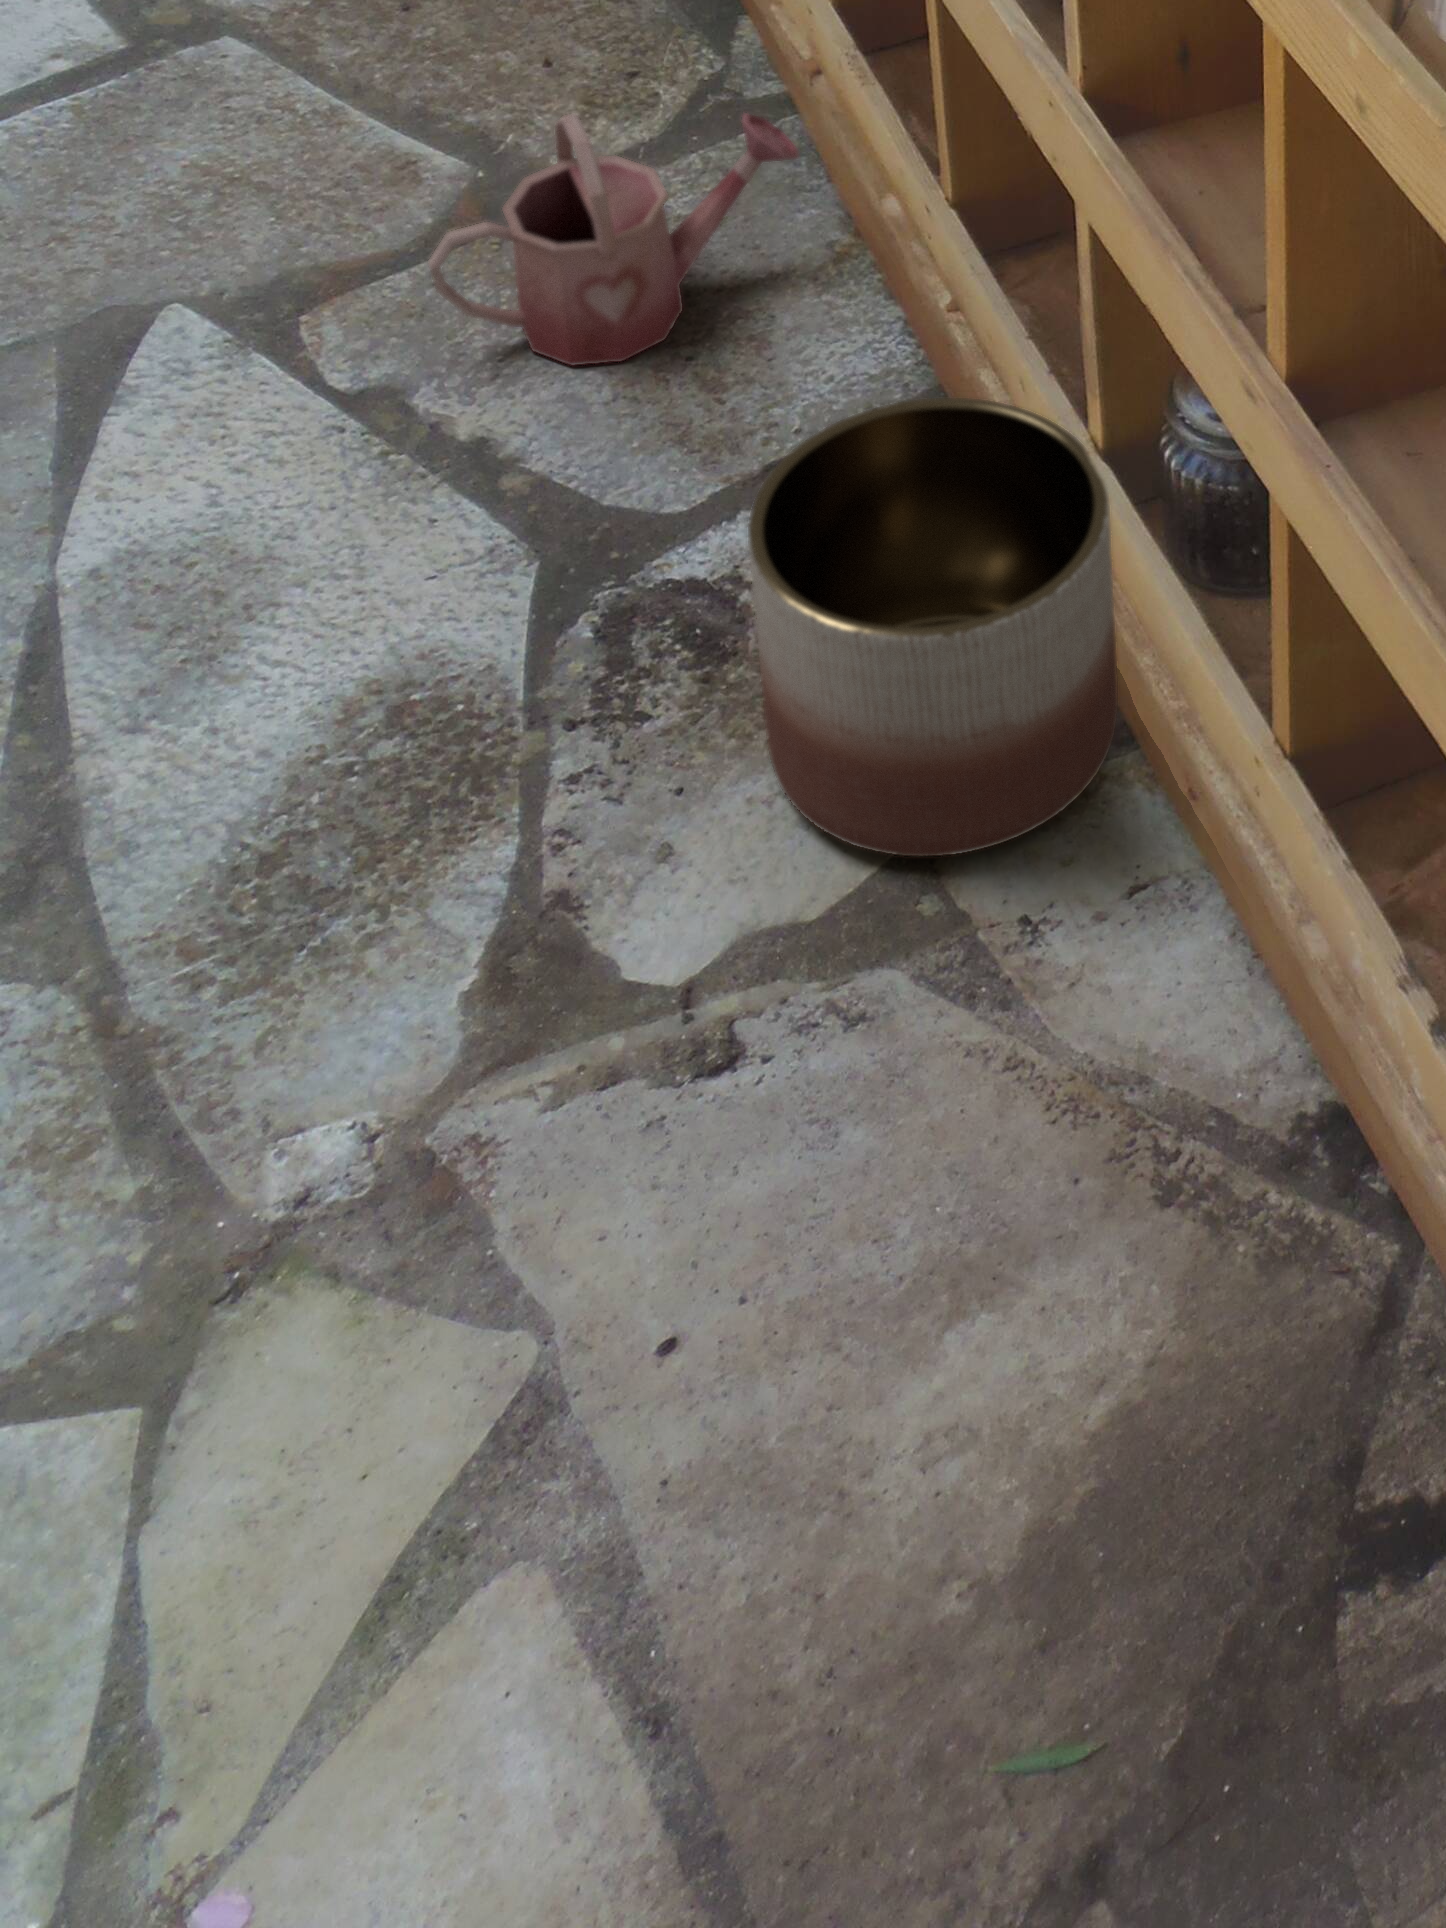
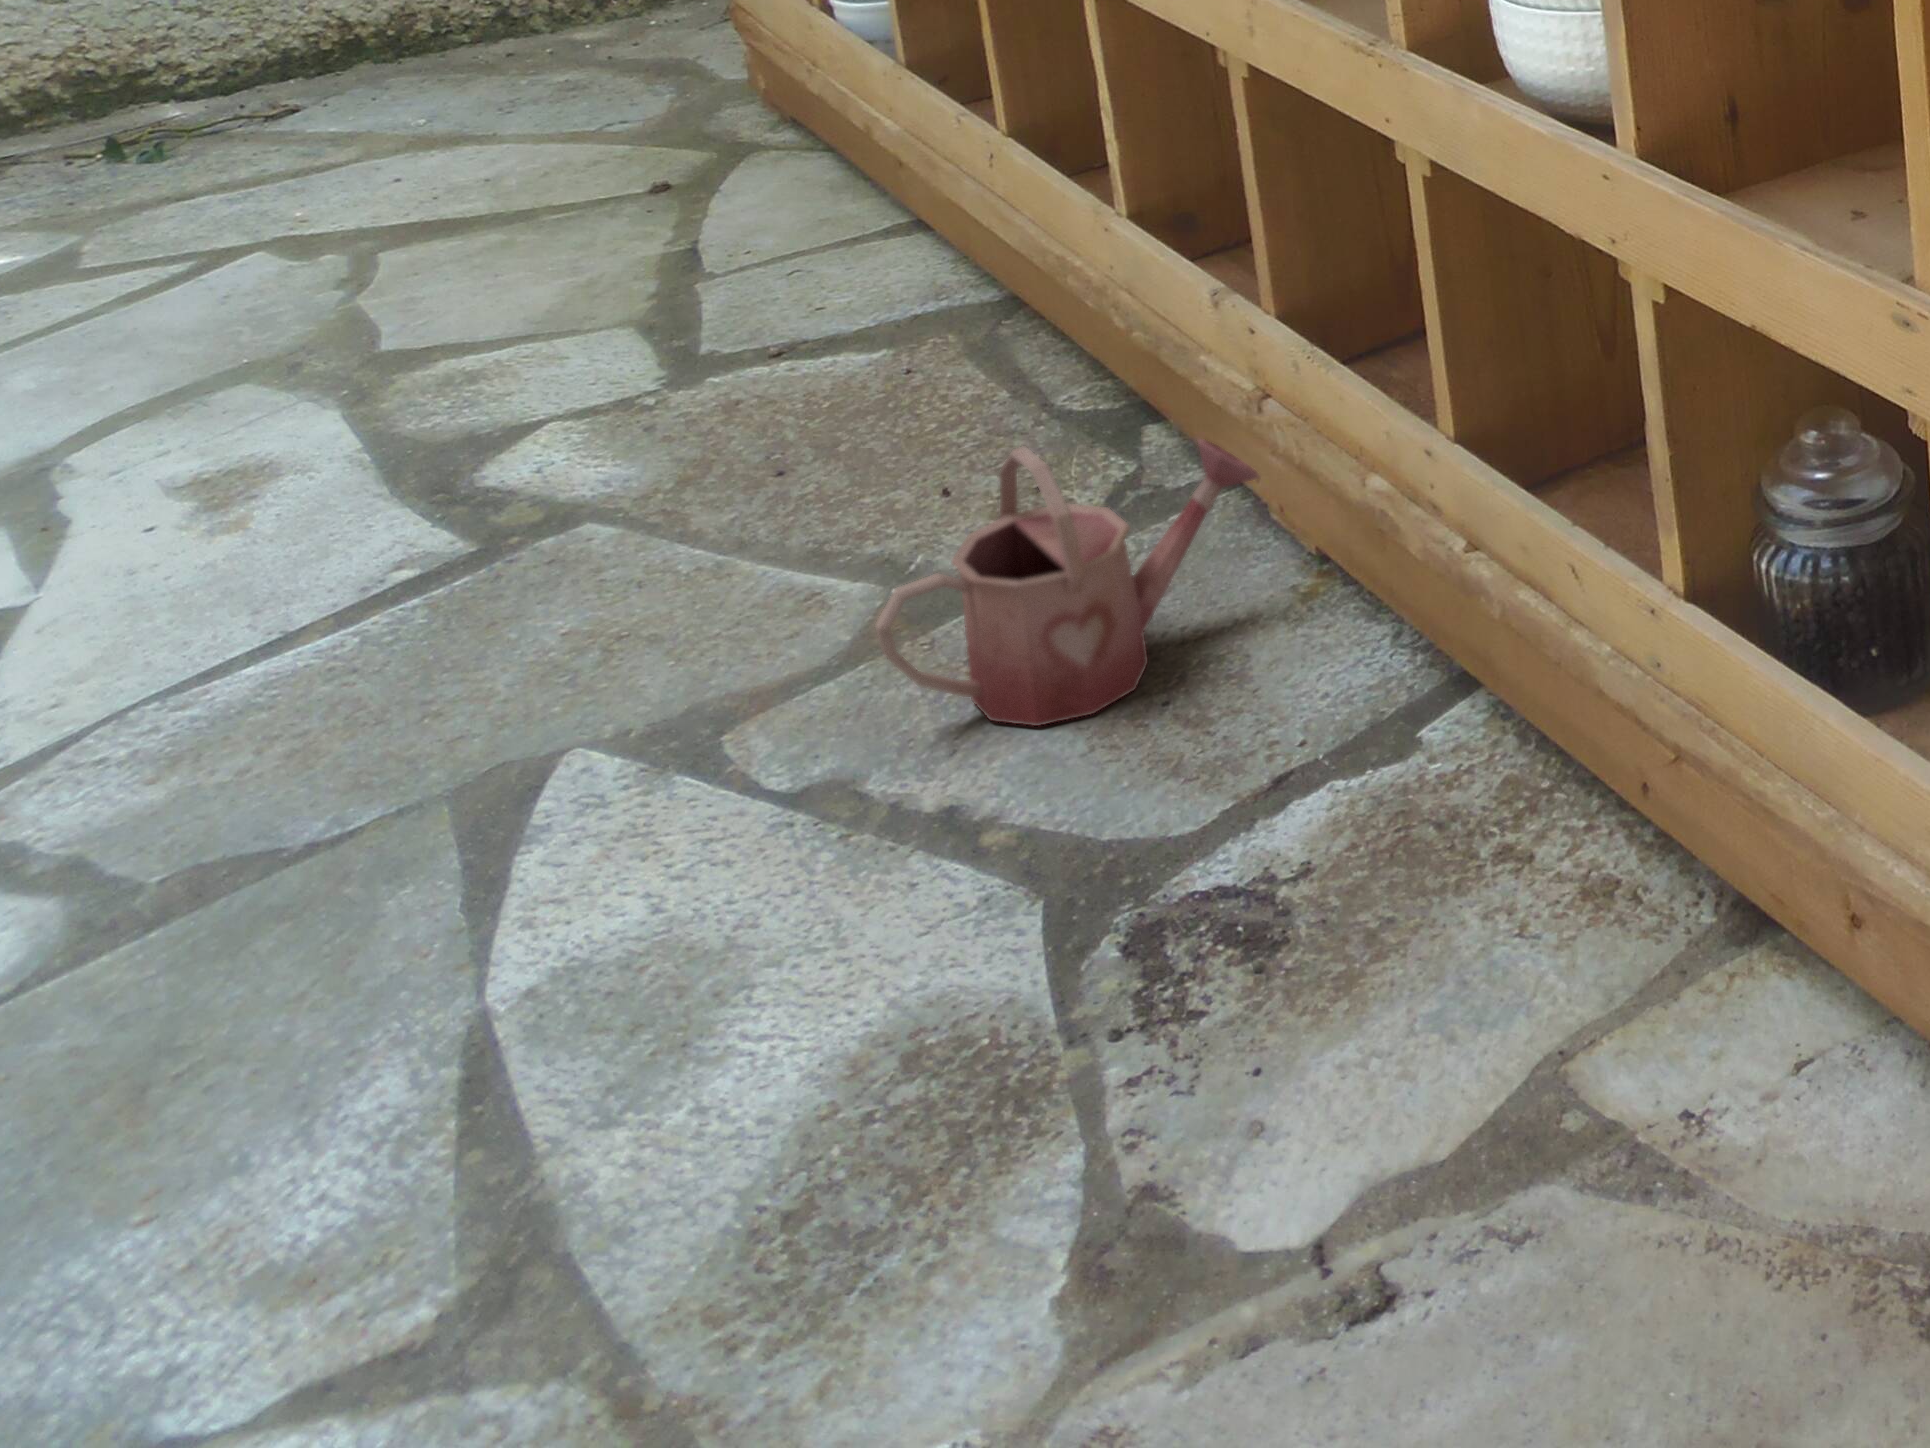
planter: present [748,398,1118,856] -> none [1324,584,1731,1074]

